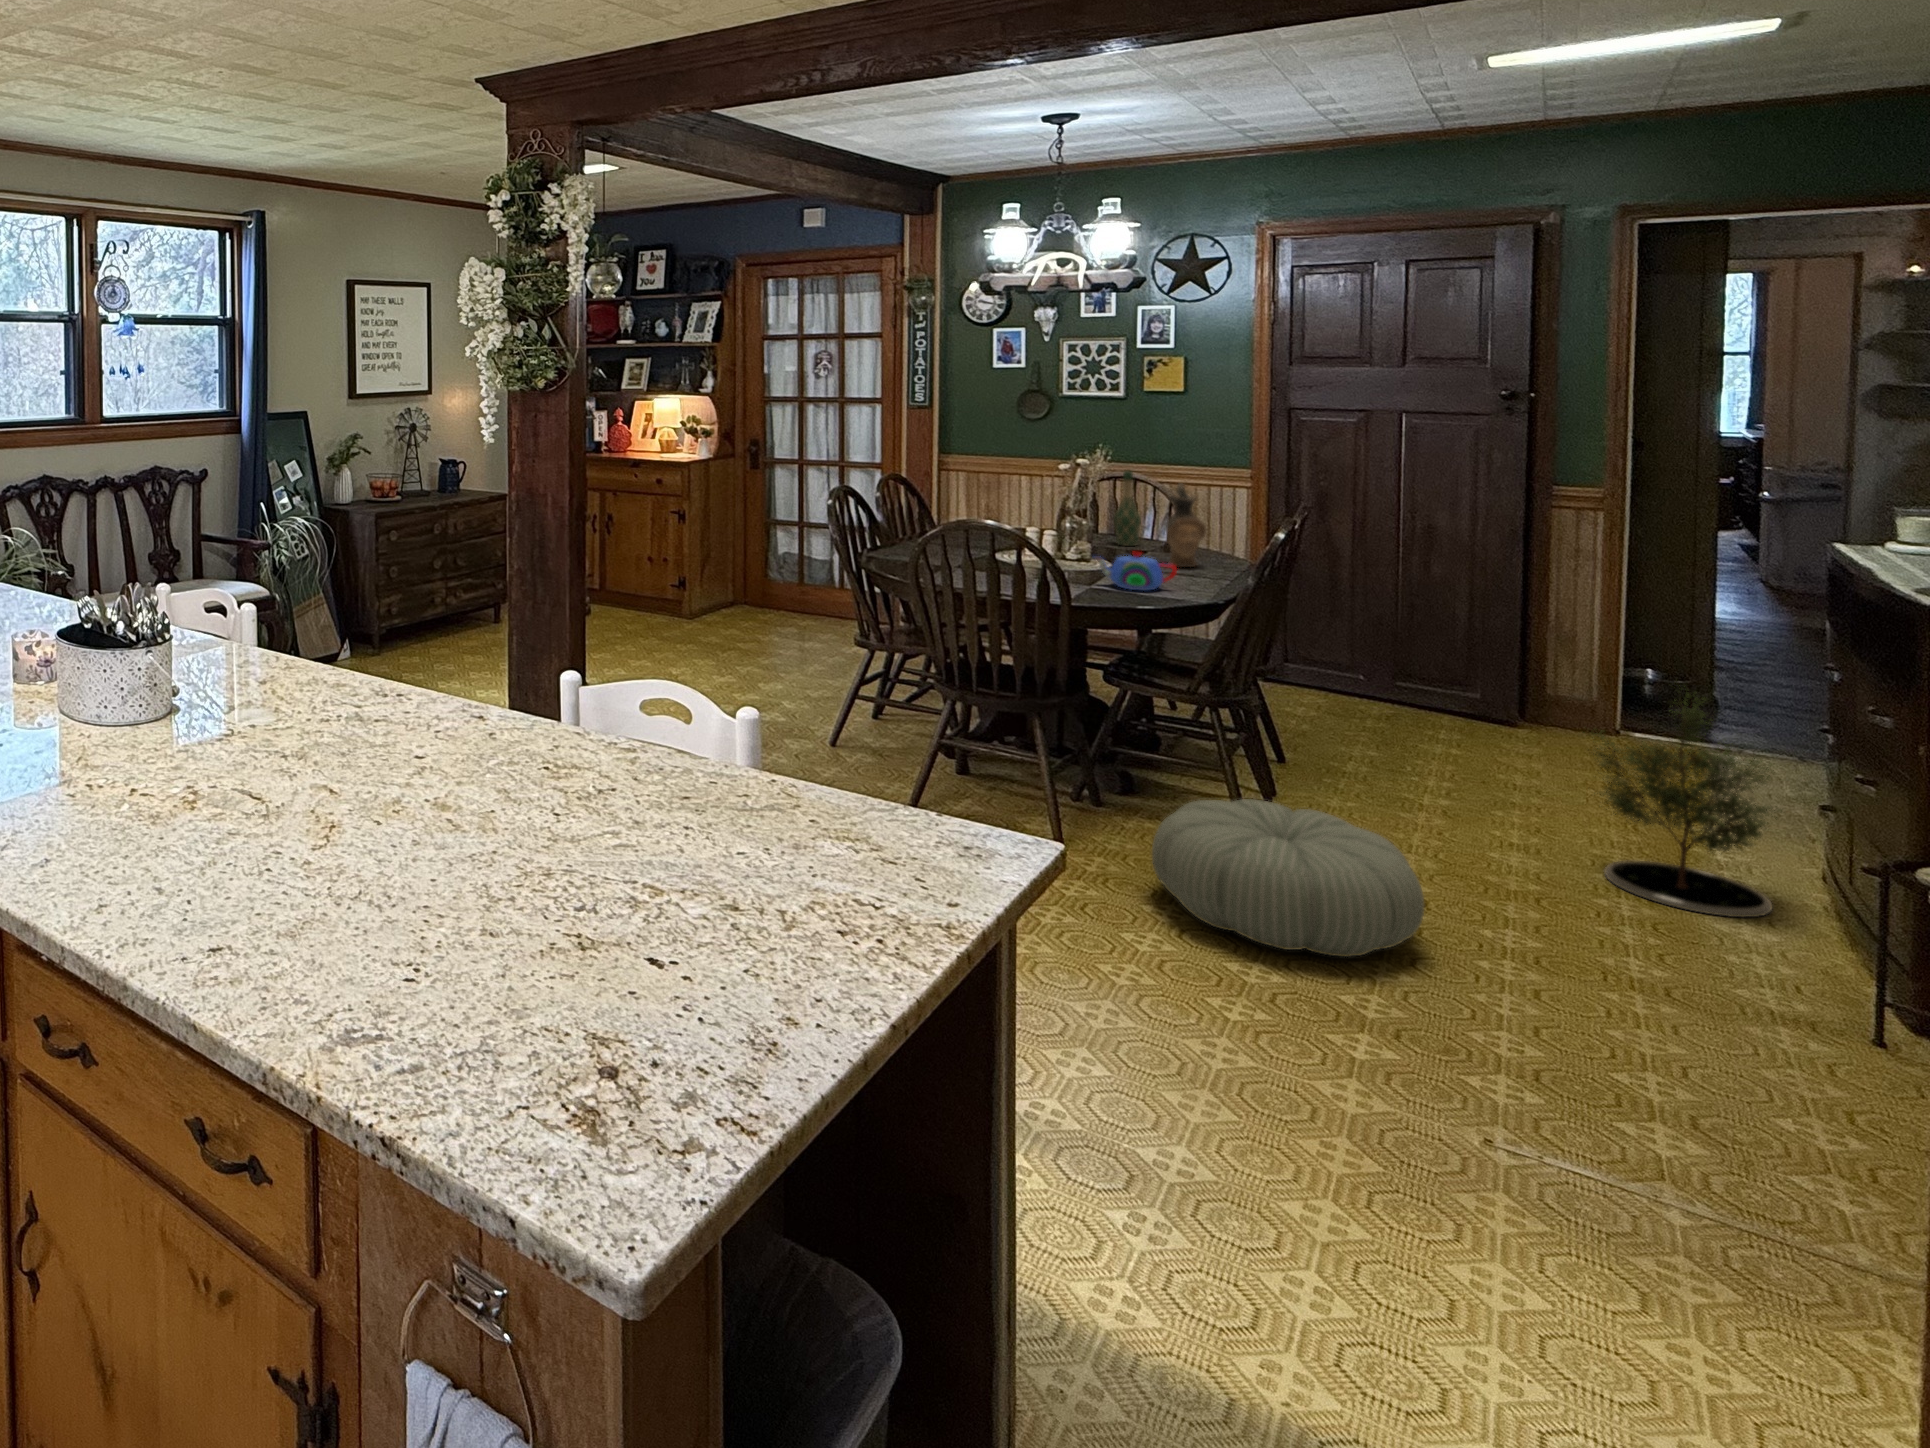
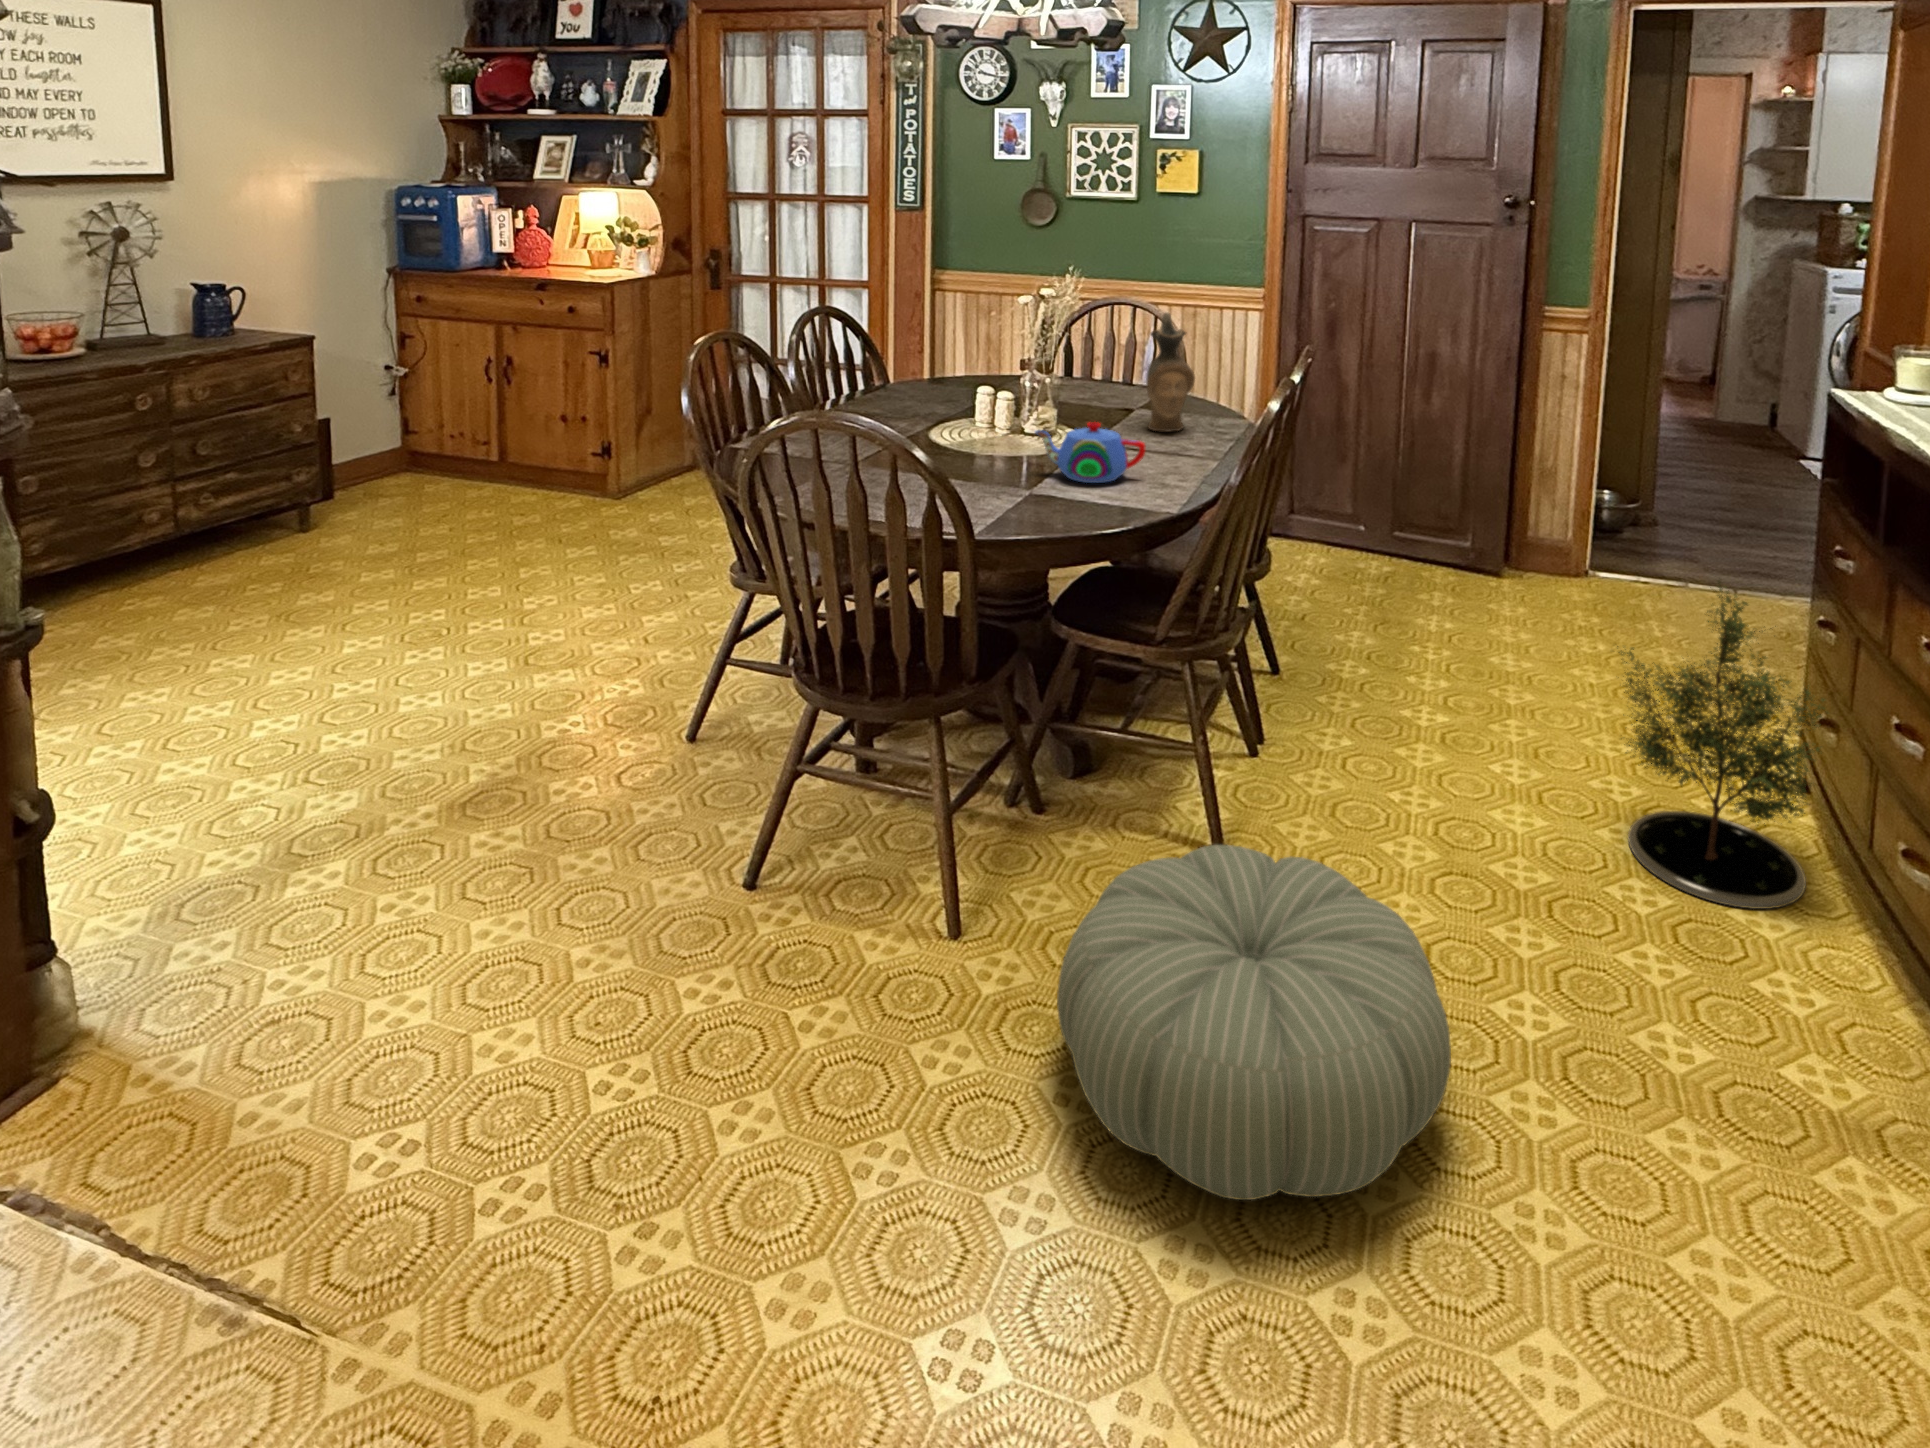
wine bottle: present [1114,470,1141,546] -> none [1094,293,1127,396]

